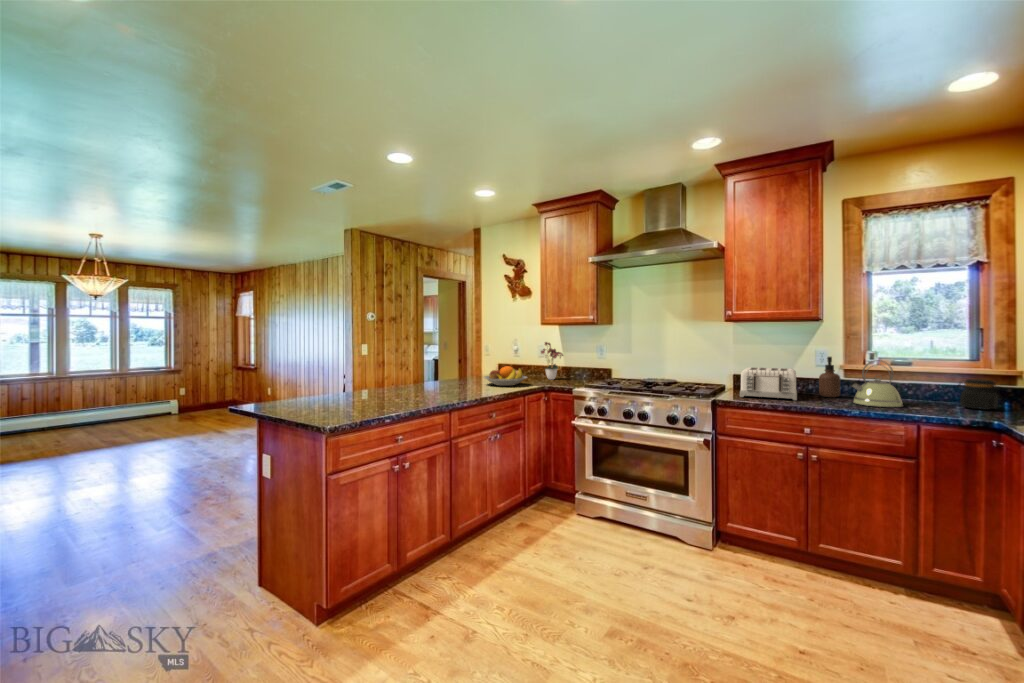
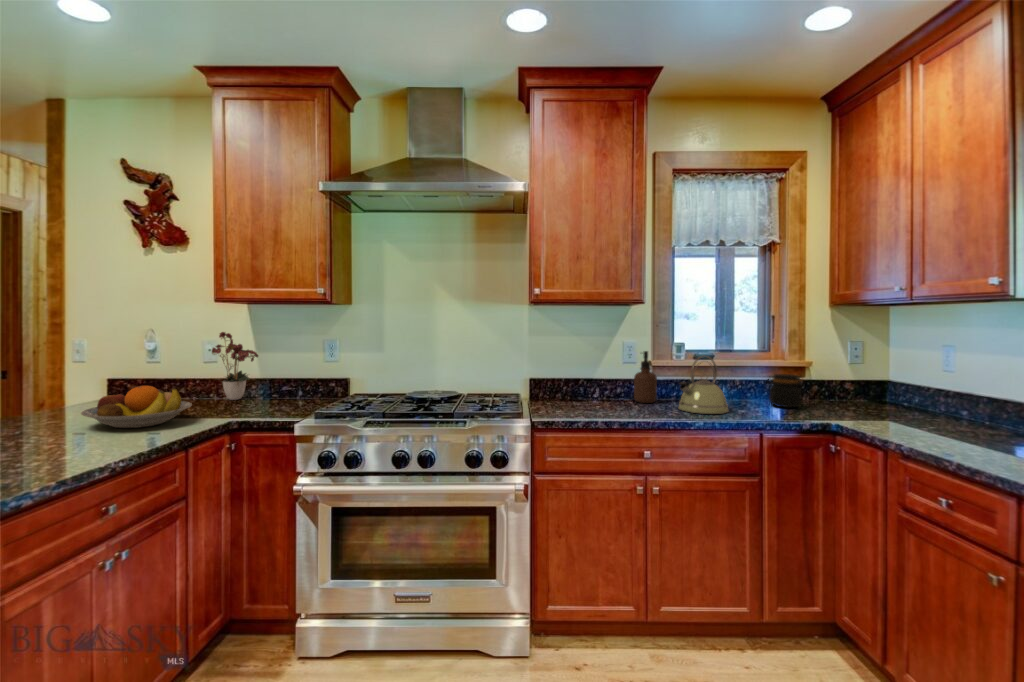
toaster: present [740,367,797,400] -> none [546,367,625,413]

